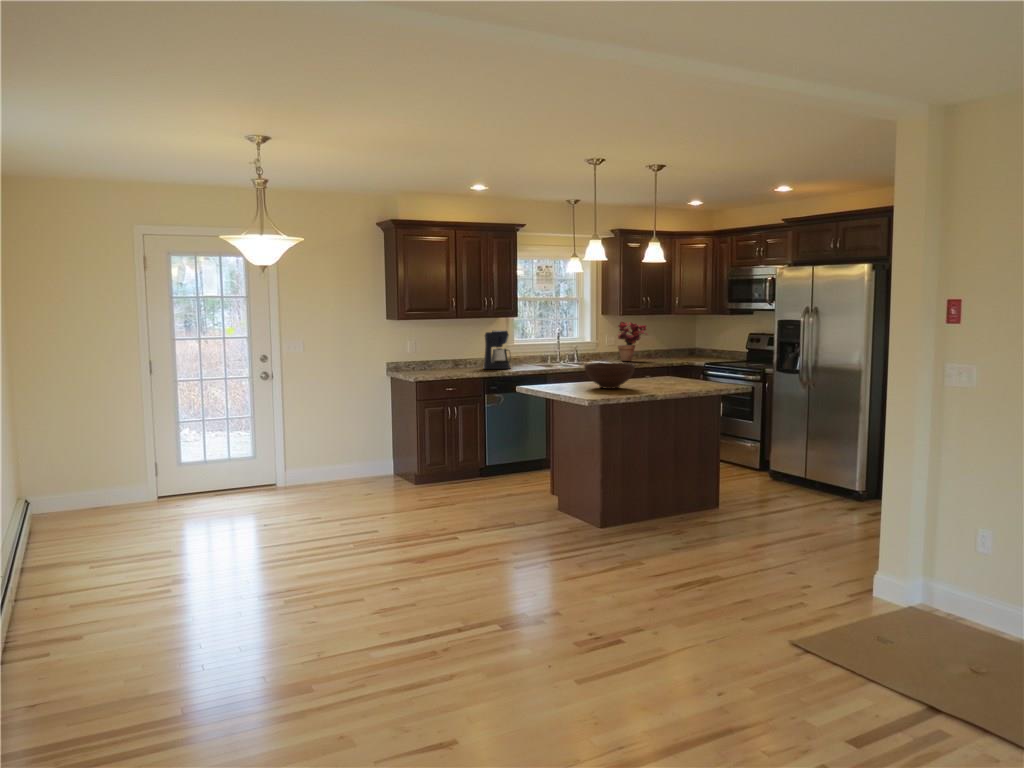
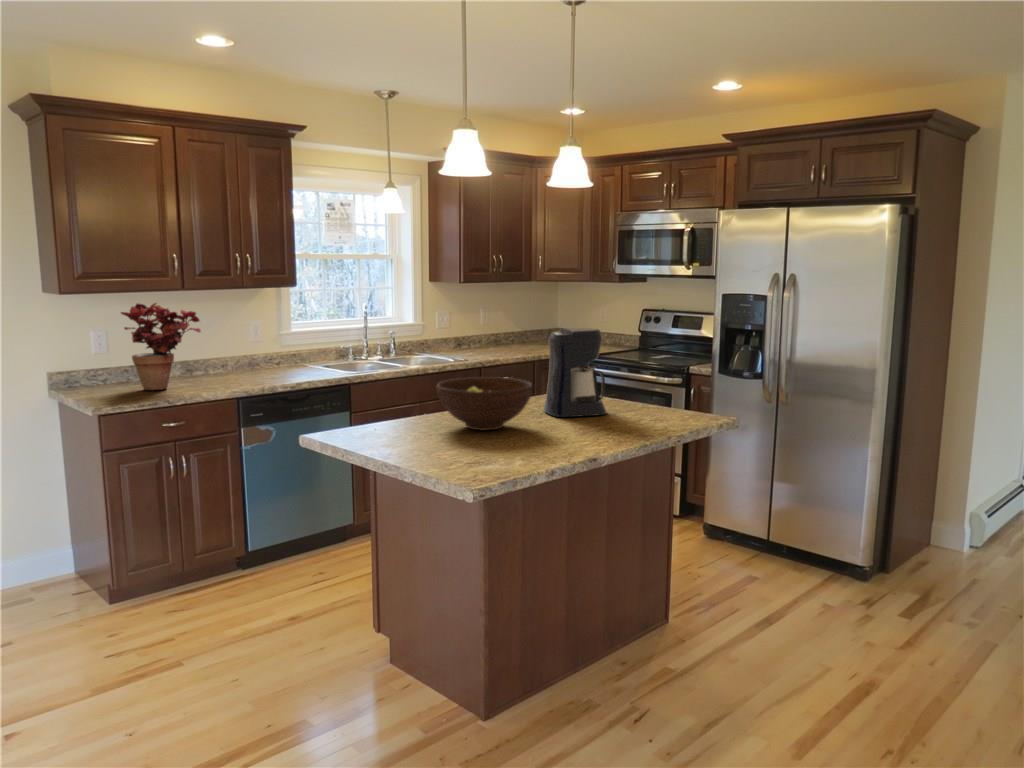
potted plant: present [618,322,646,361] -> present [121,303,201,390]
coffee maker: present [483,330,511,369] -> present [544,328,607,417]

